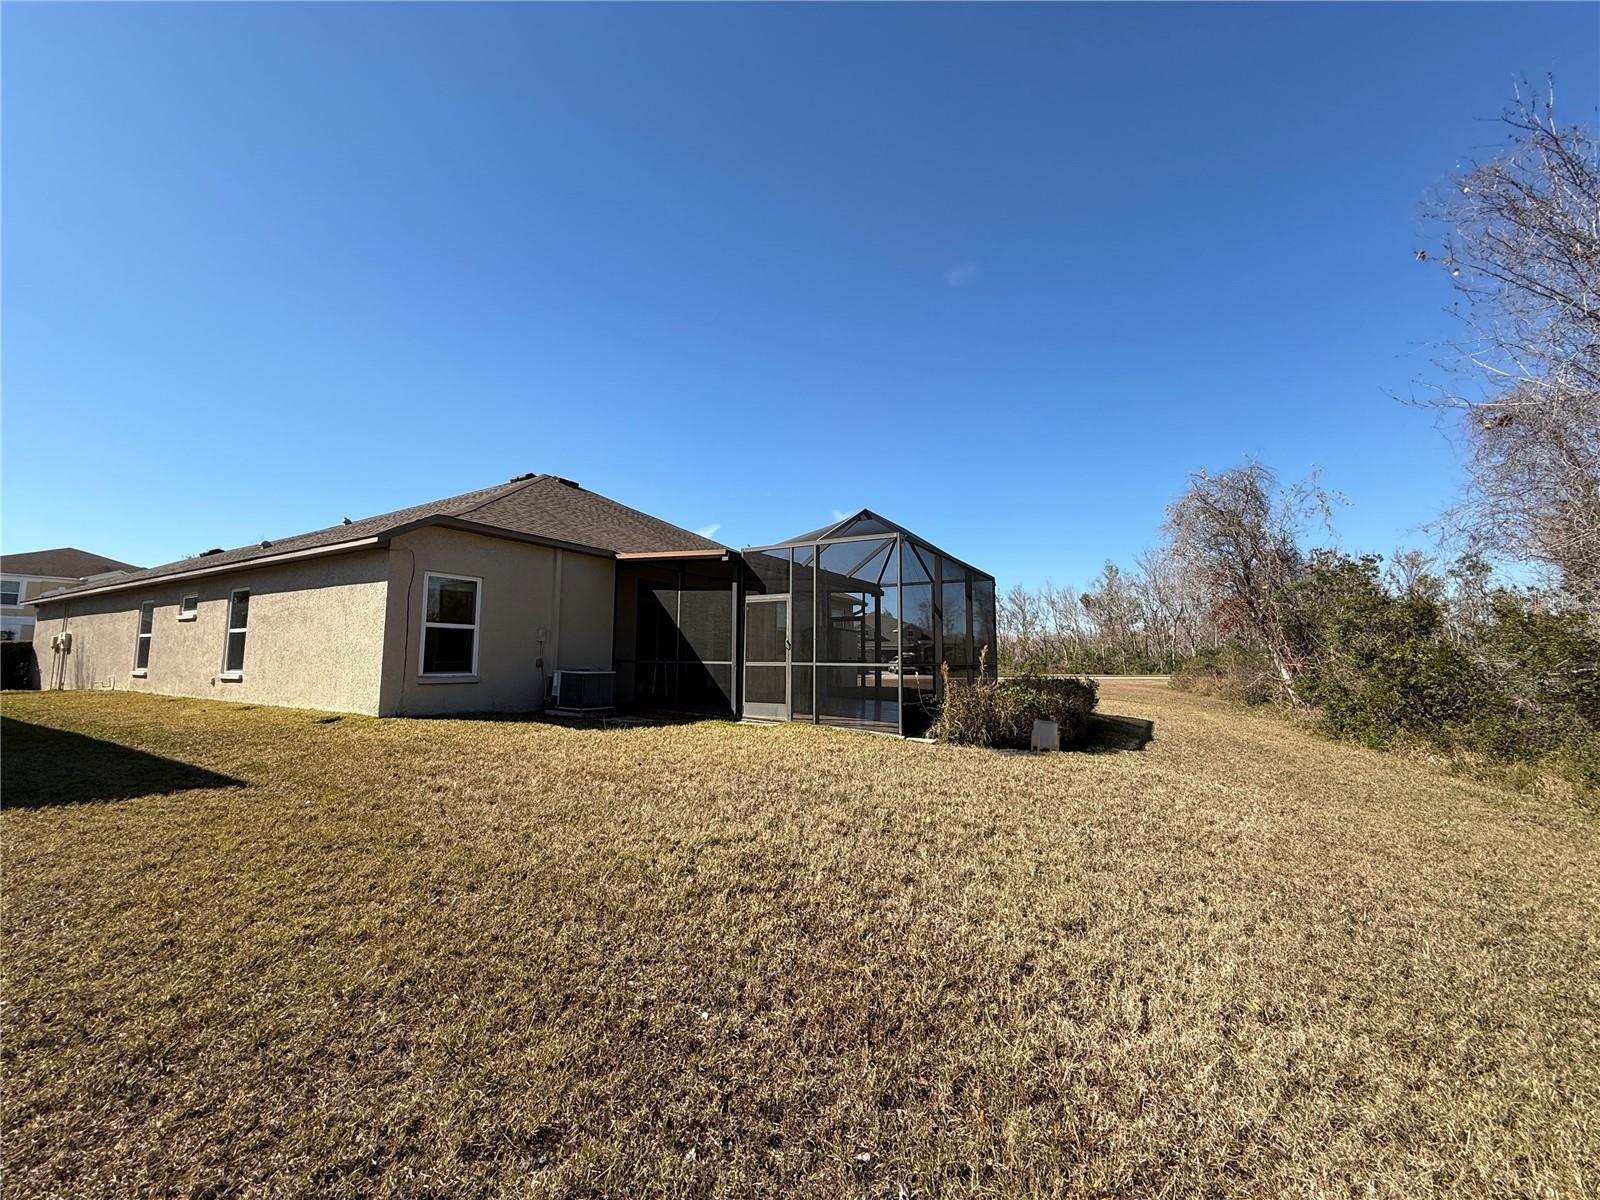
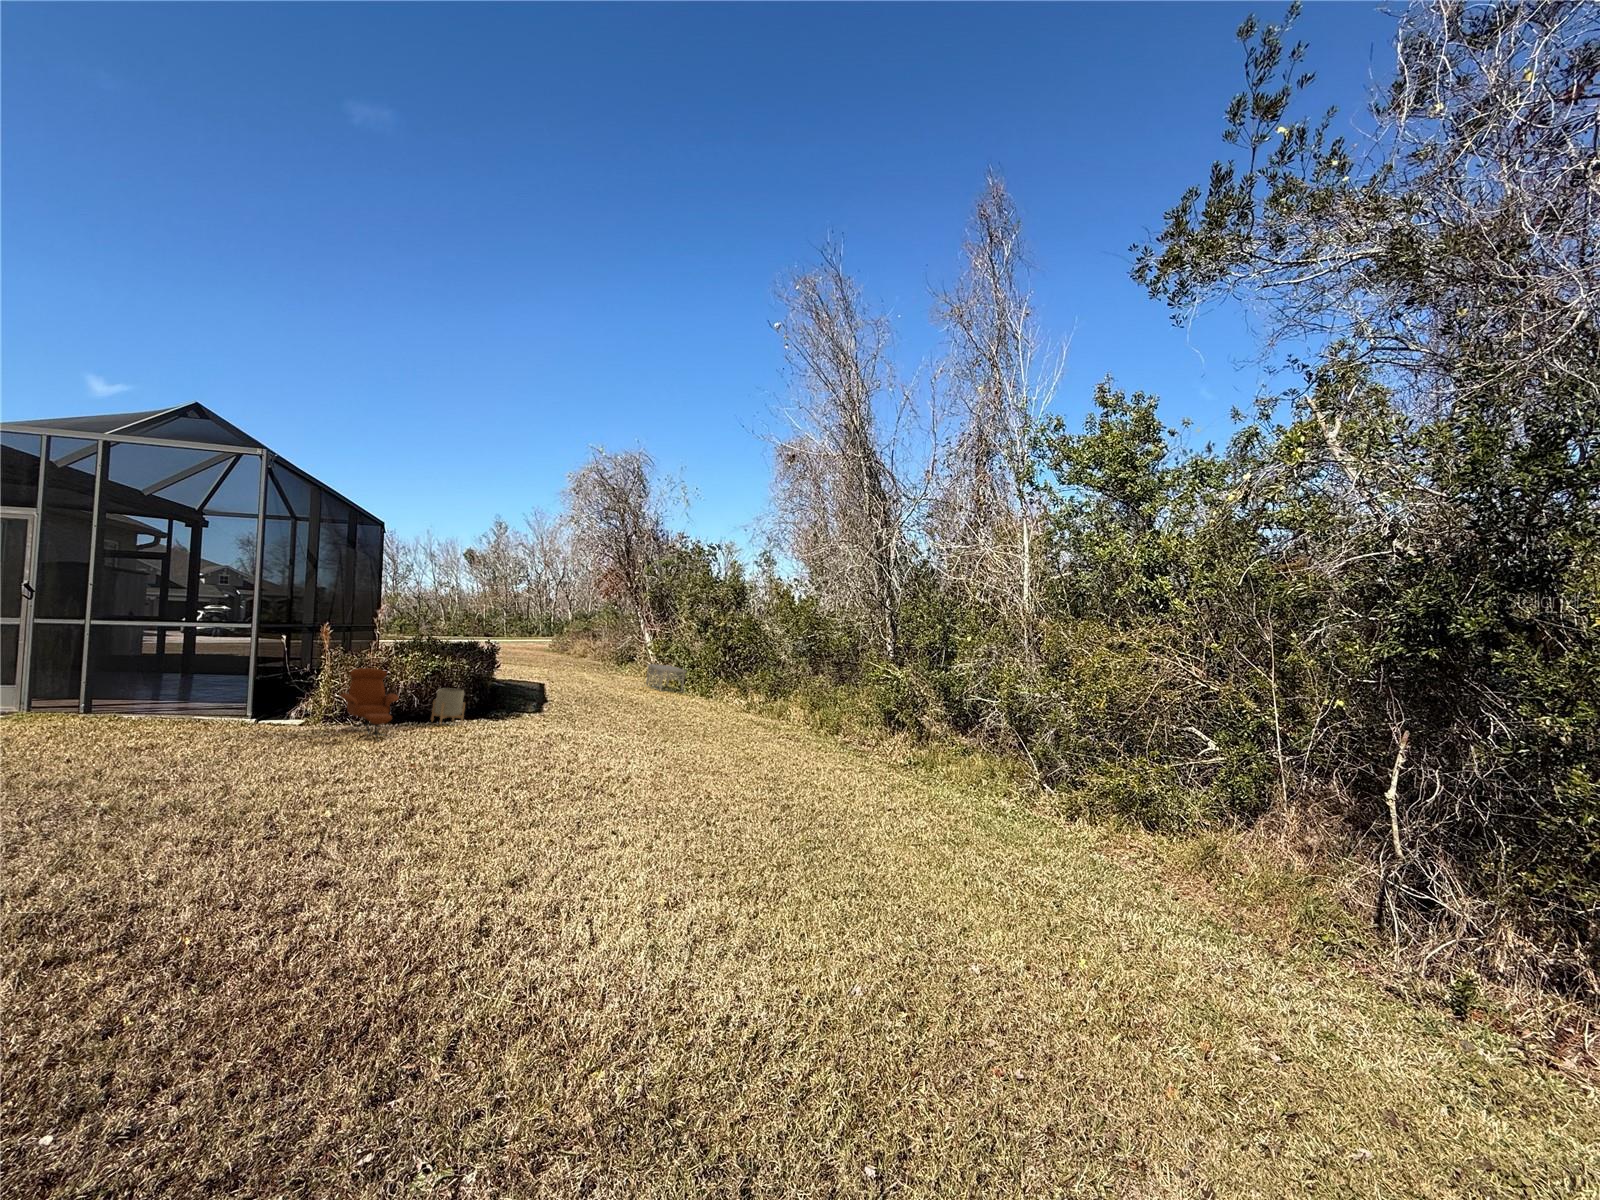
lounge chair: none [956,699,1000,764] -> present [340,668,398,740]
storage bench: none [1282,705,1344,742] -> present [646,664,686,692]

